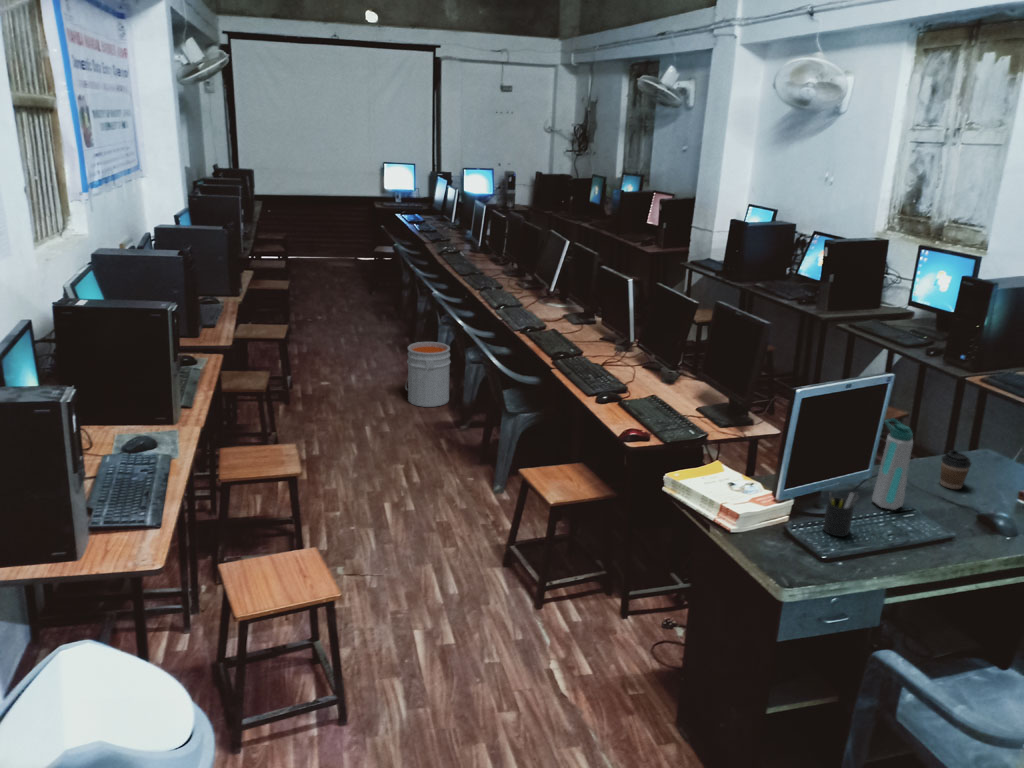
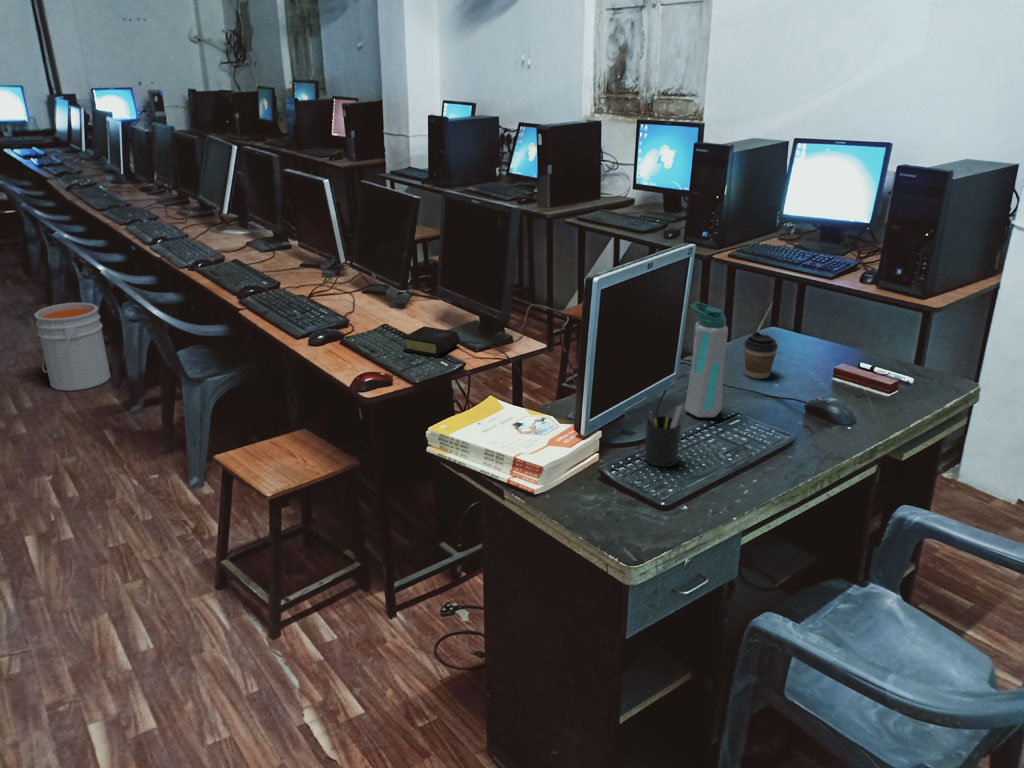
book: none [666,402,711,427] -> present [403,326,460,357]

